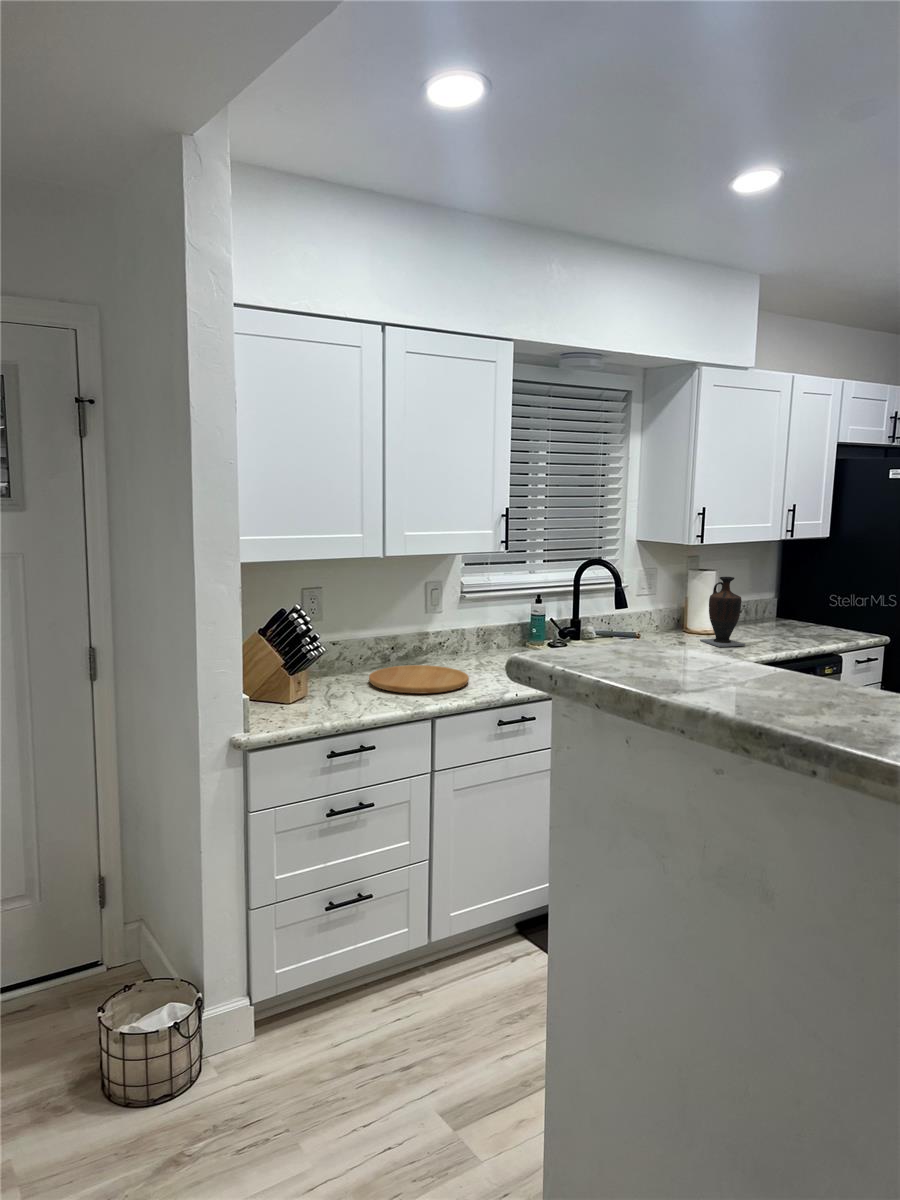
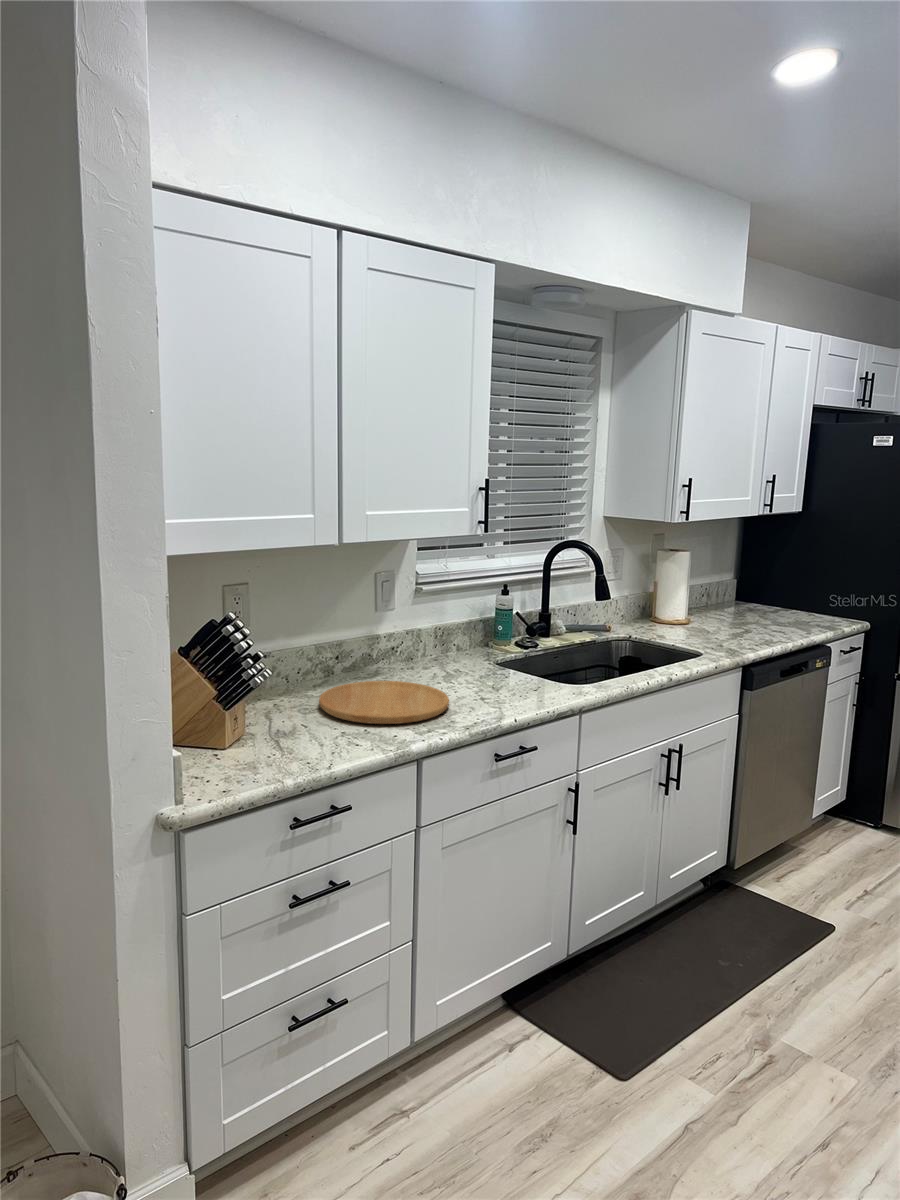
vase: present [700,577,745,647] -> none [681,559,734,641]

